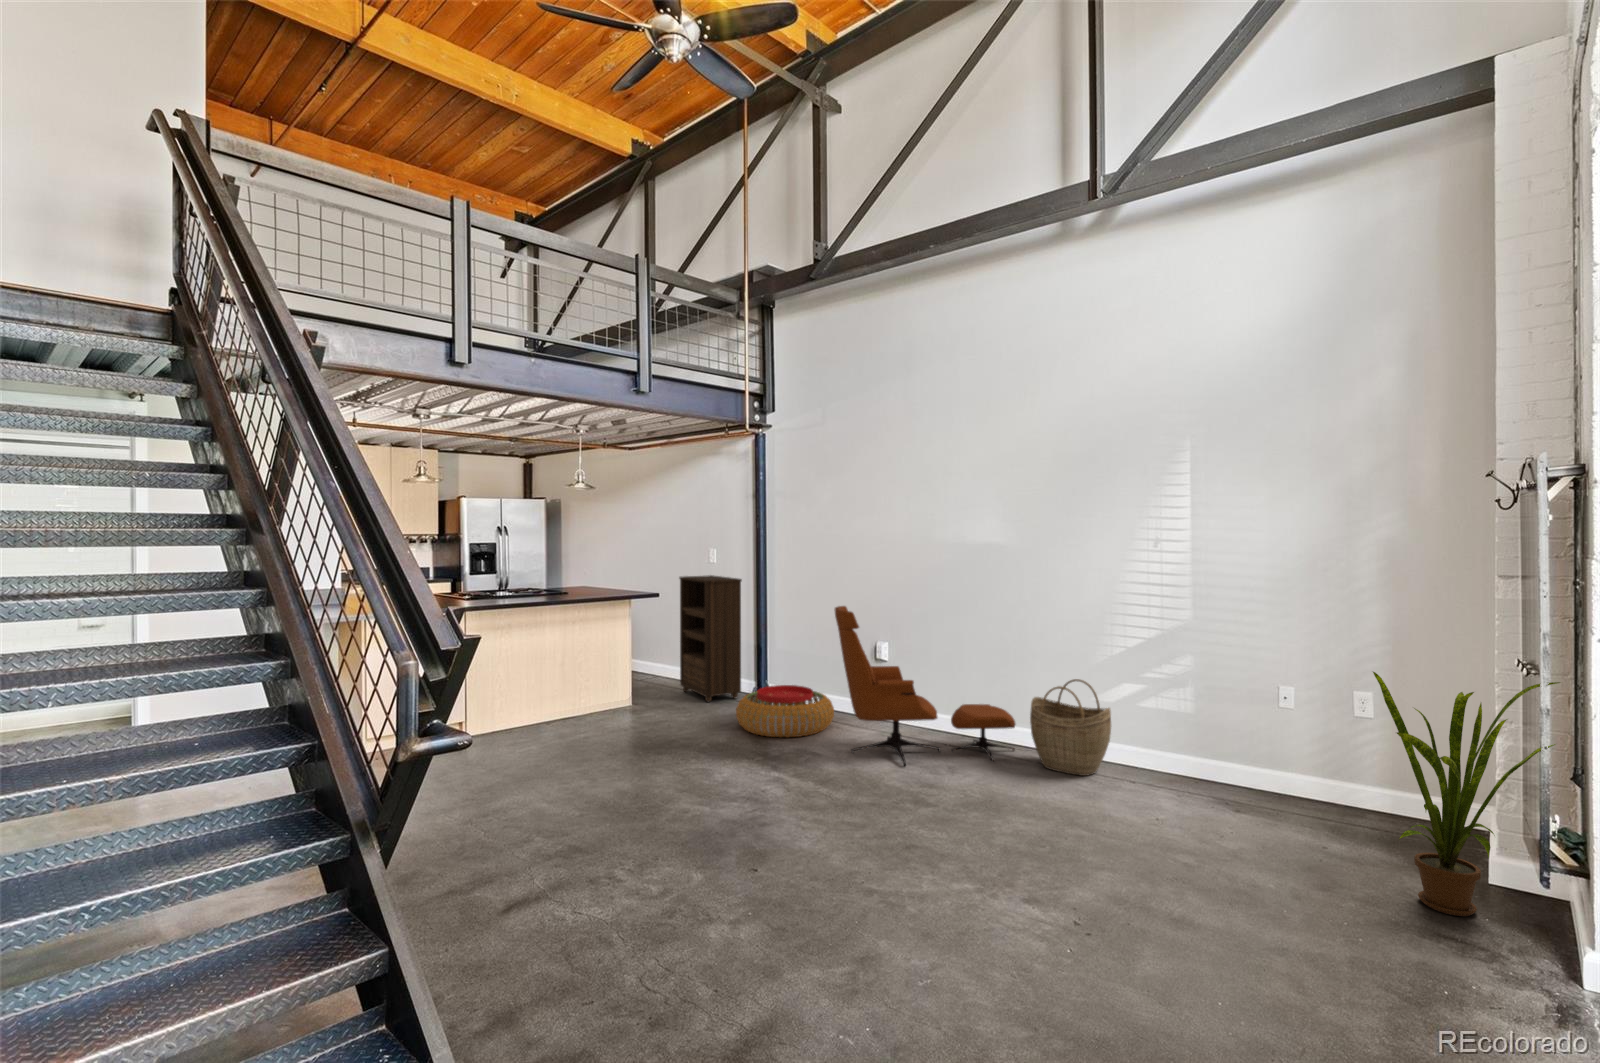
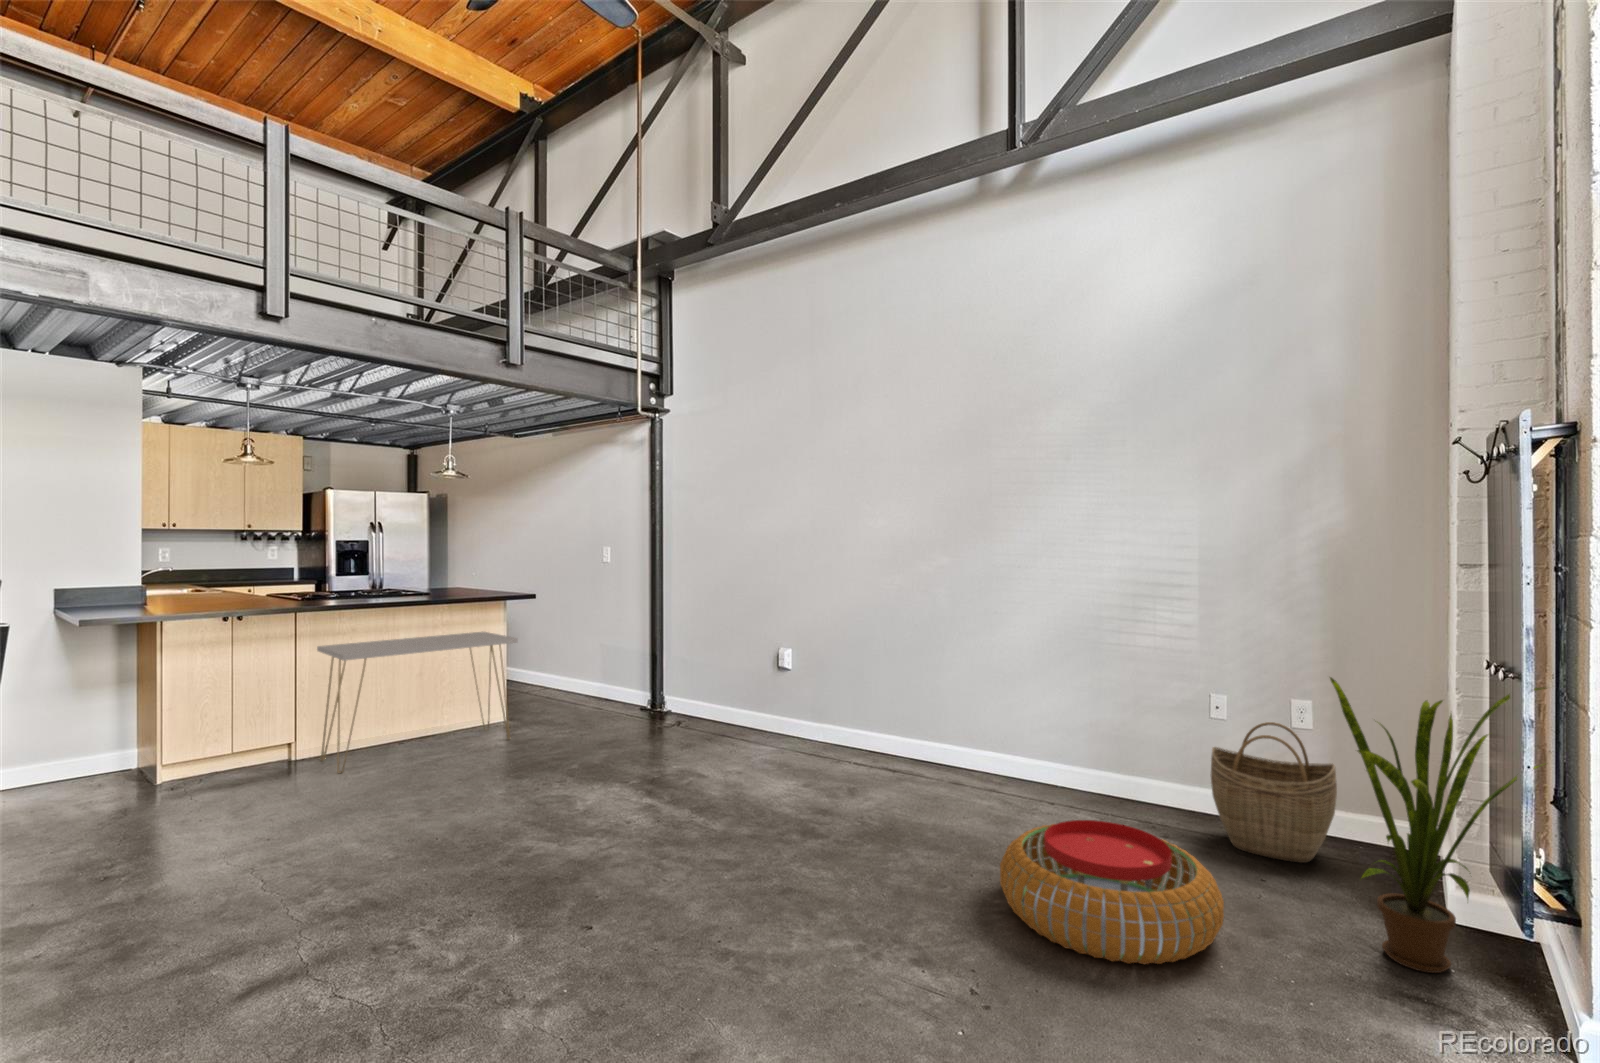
bookshelf: present [679,575,742,702] -> none [566,577,635,720]
lounge chair: present [835,606,1015,766] -> none [724,607,929,793]
console table: none [487,624,649,744] -> present [317,632,518,773]
woven basket: present [1030,679,1111,776] -> present [1211,722,1337,863]
pouf: present [736,685,834,737] -> present [1000,820,1224,964]

